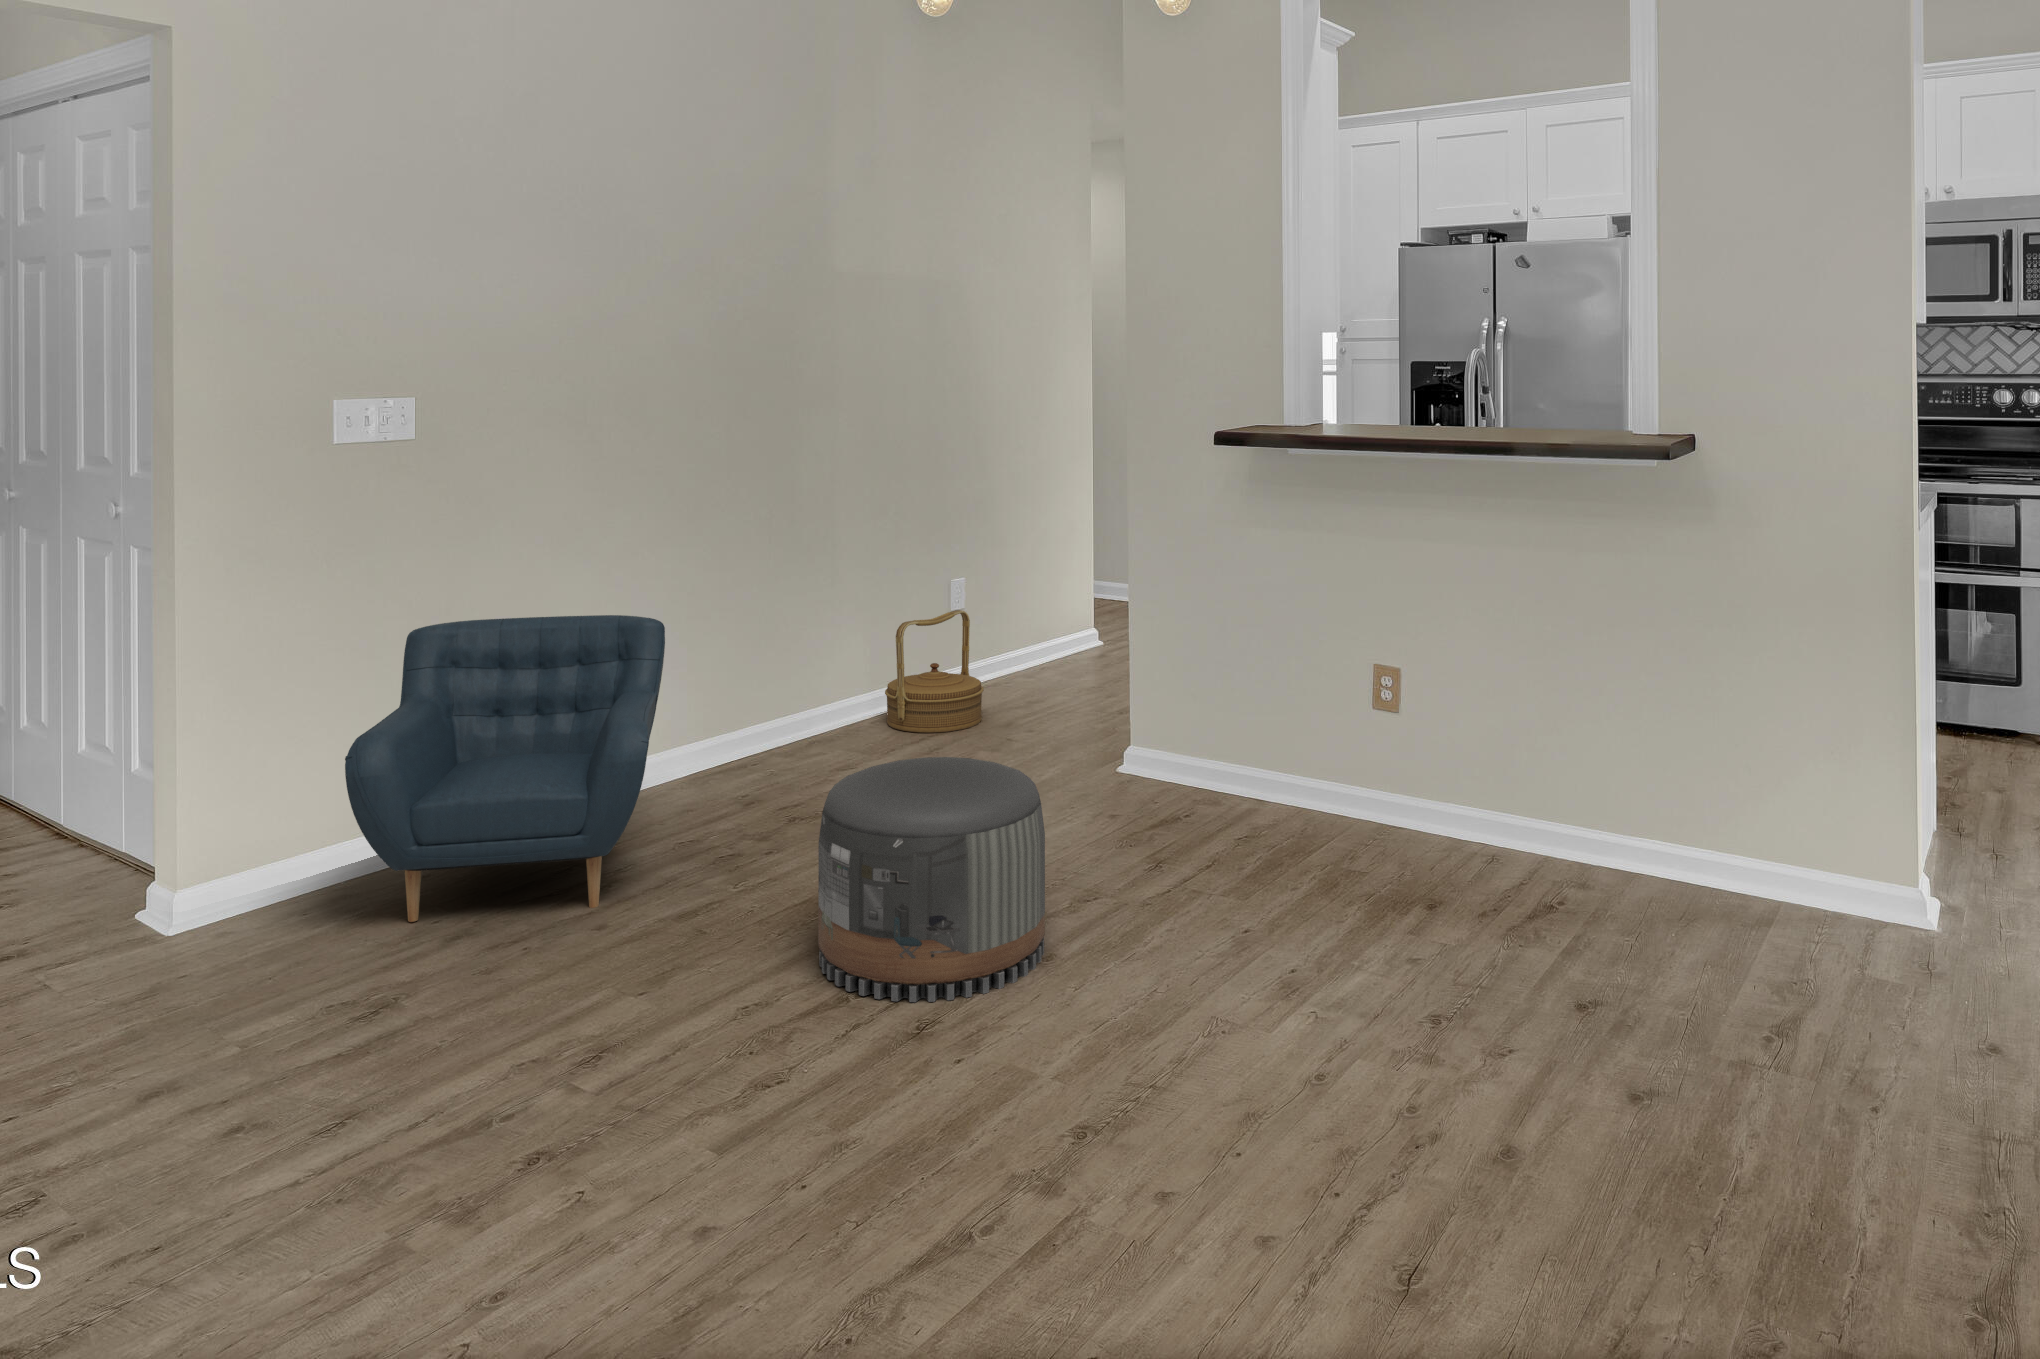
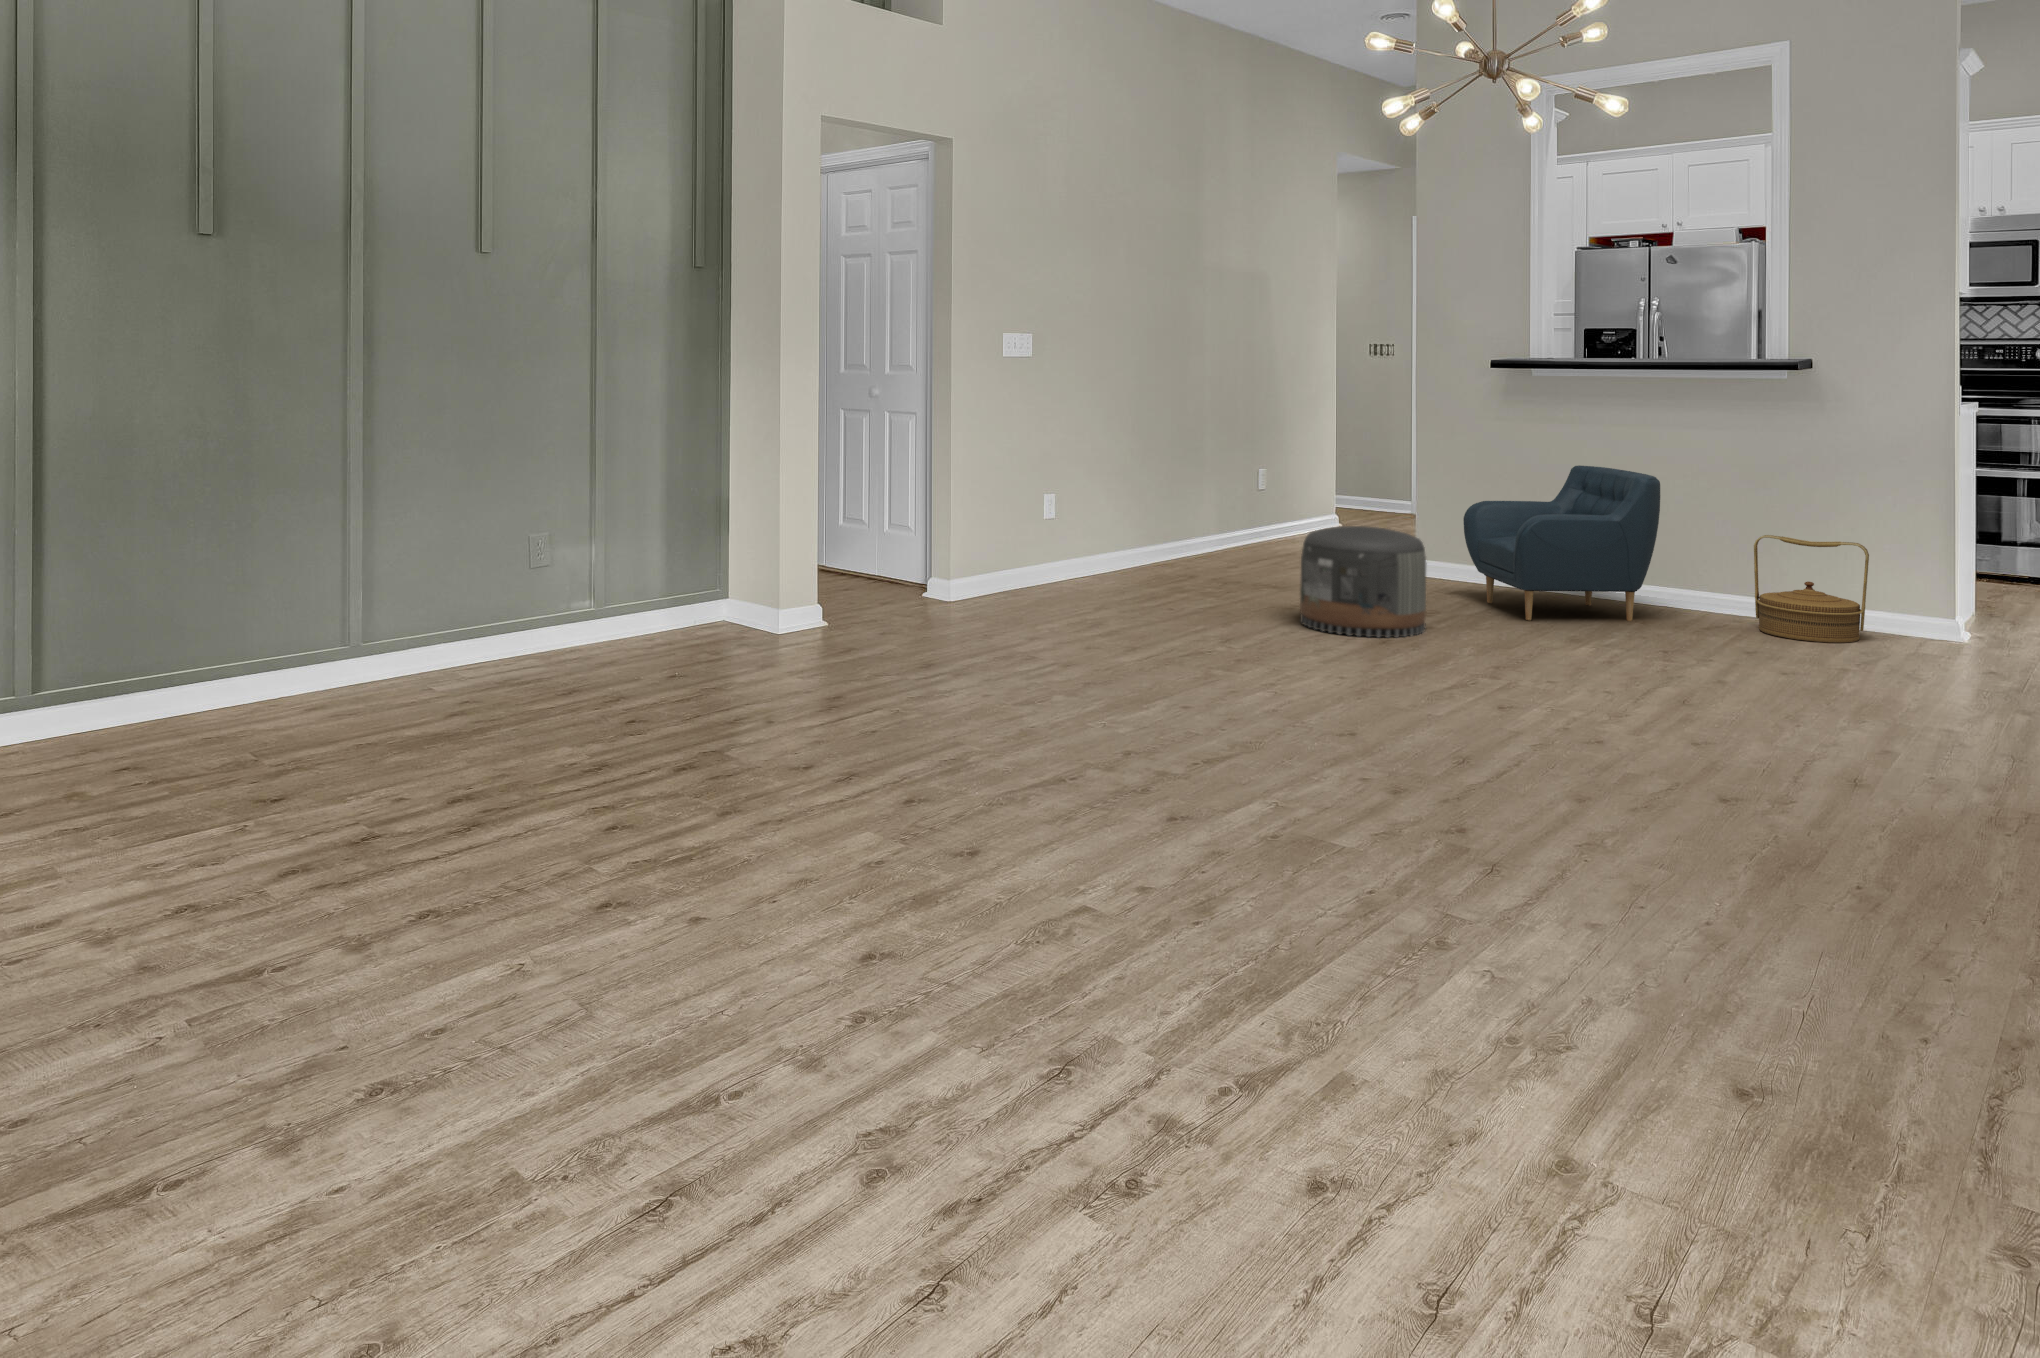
woven basket: present [885,610,984,733] -> present [1754,535,1869,643]
armchair: present [345,615,665,922] -> present [1463,465,1660,621]

